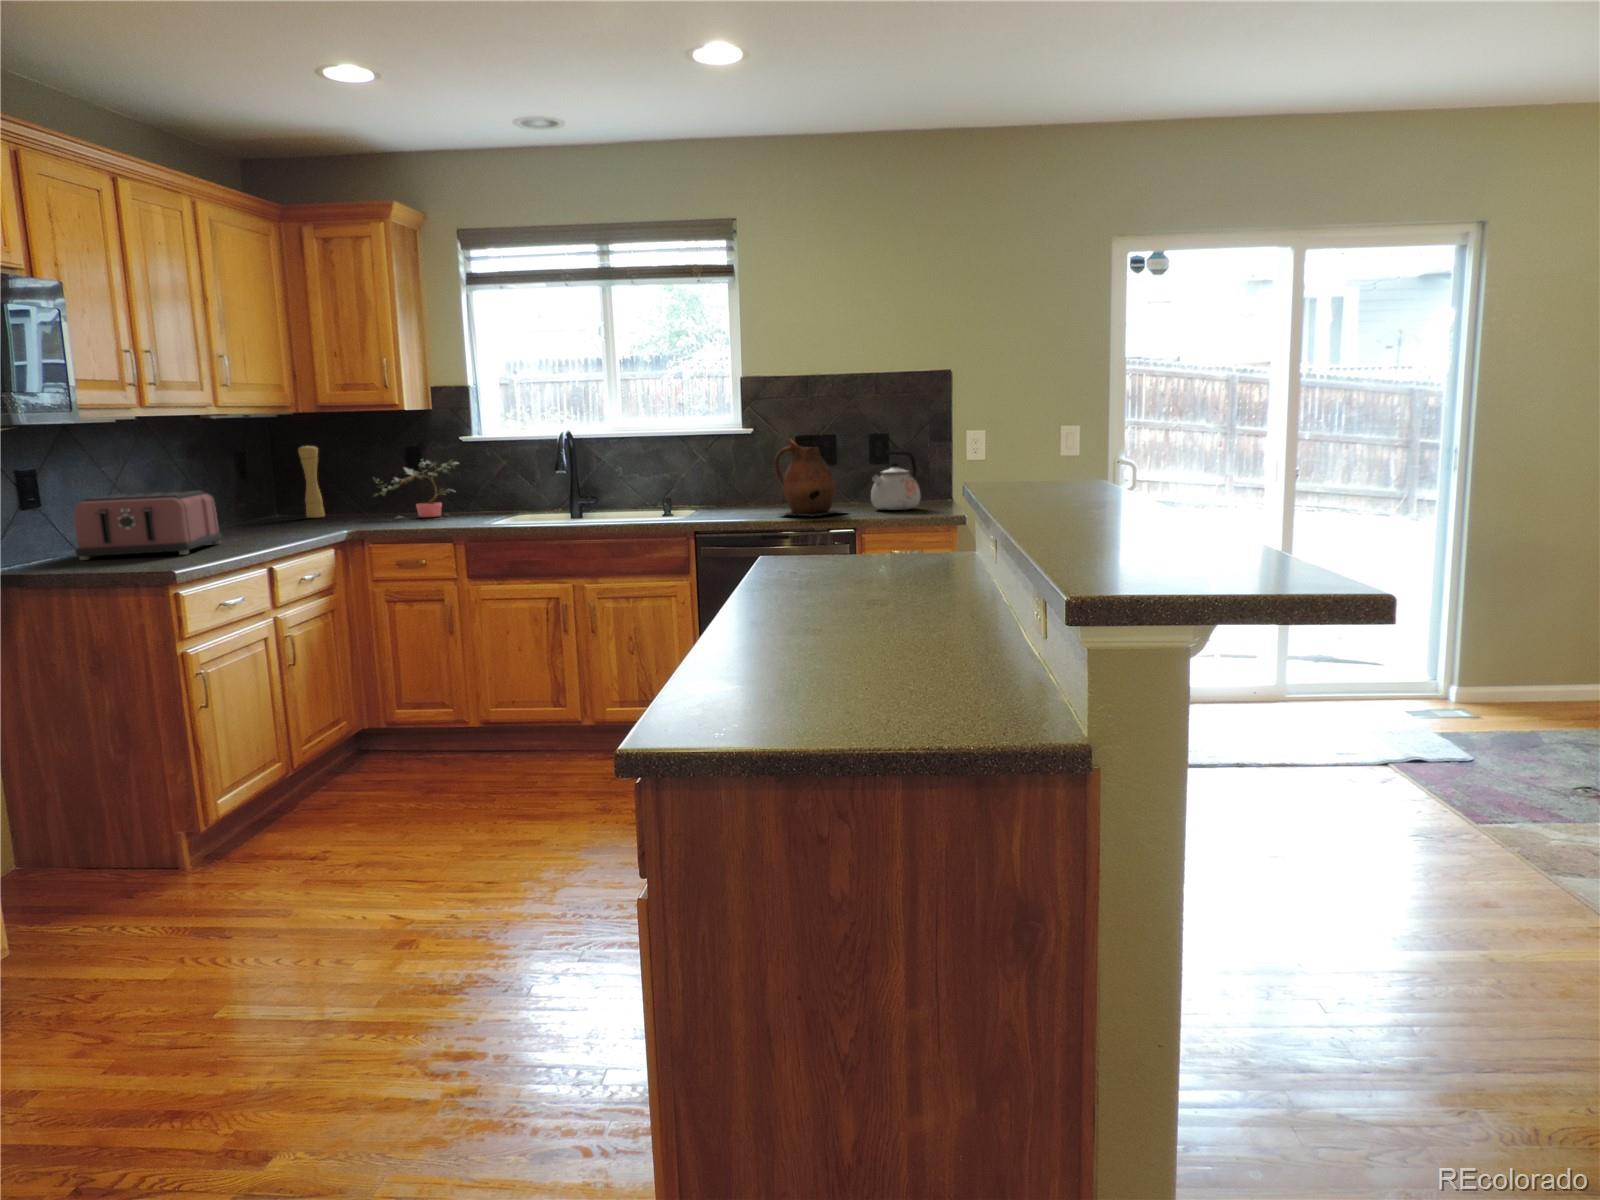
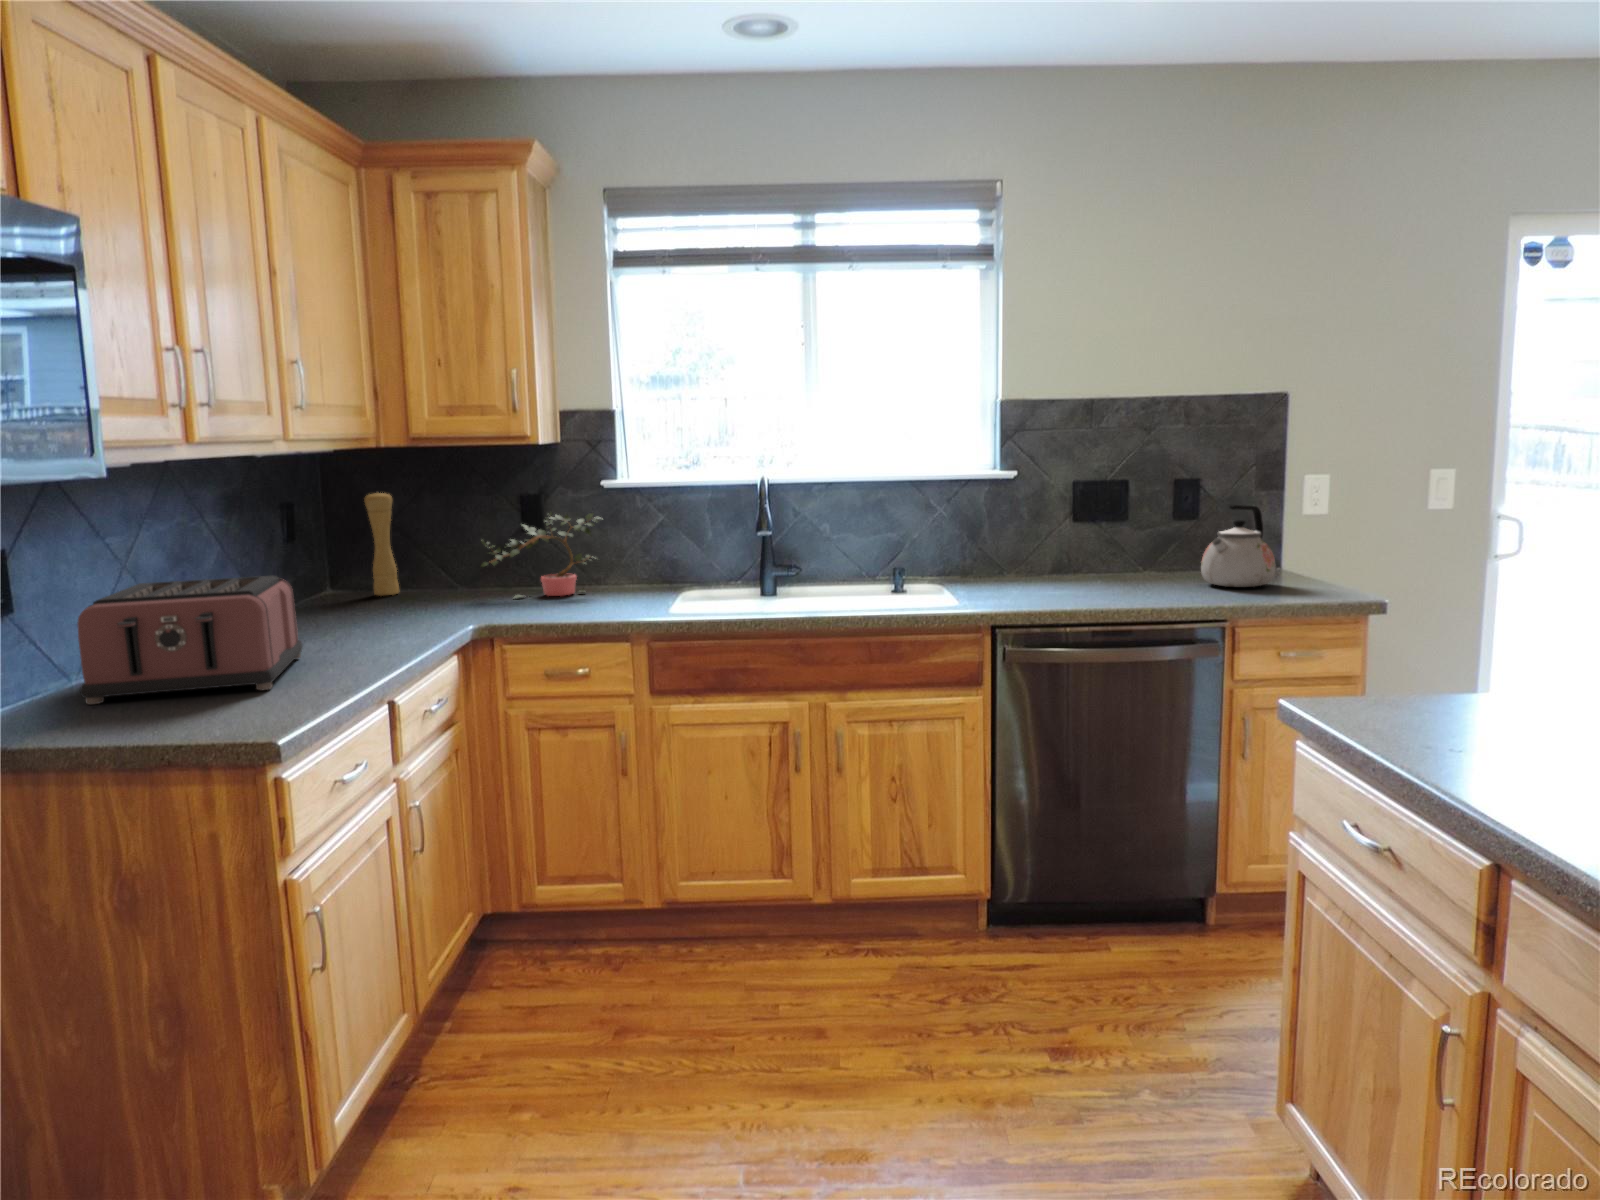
ceramic pitcher: present [775,439,846,517] -> none [1089,488,1190,603]

